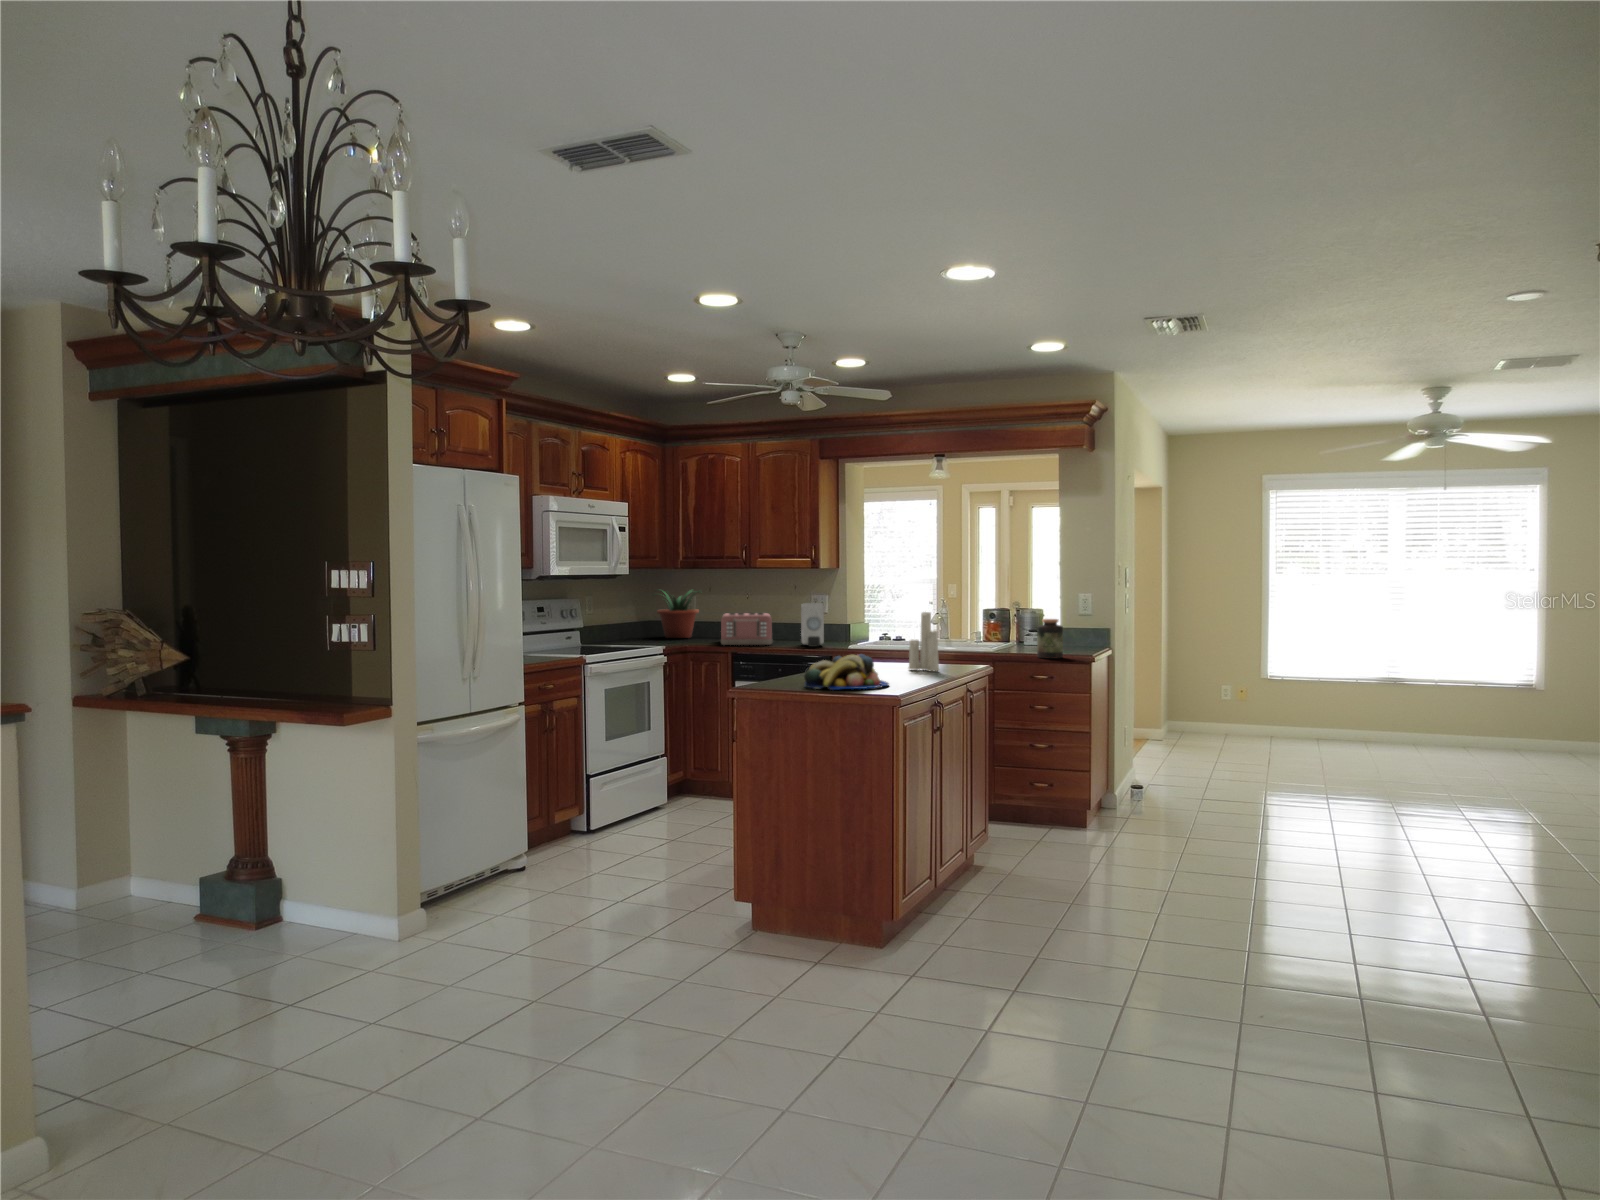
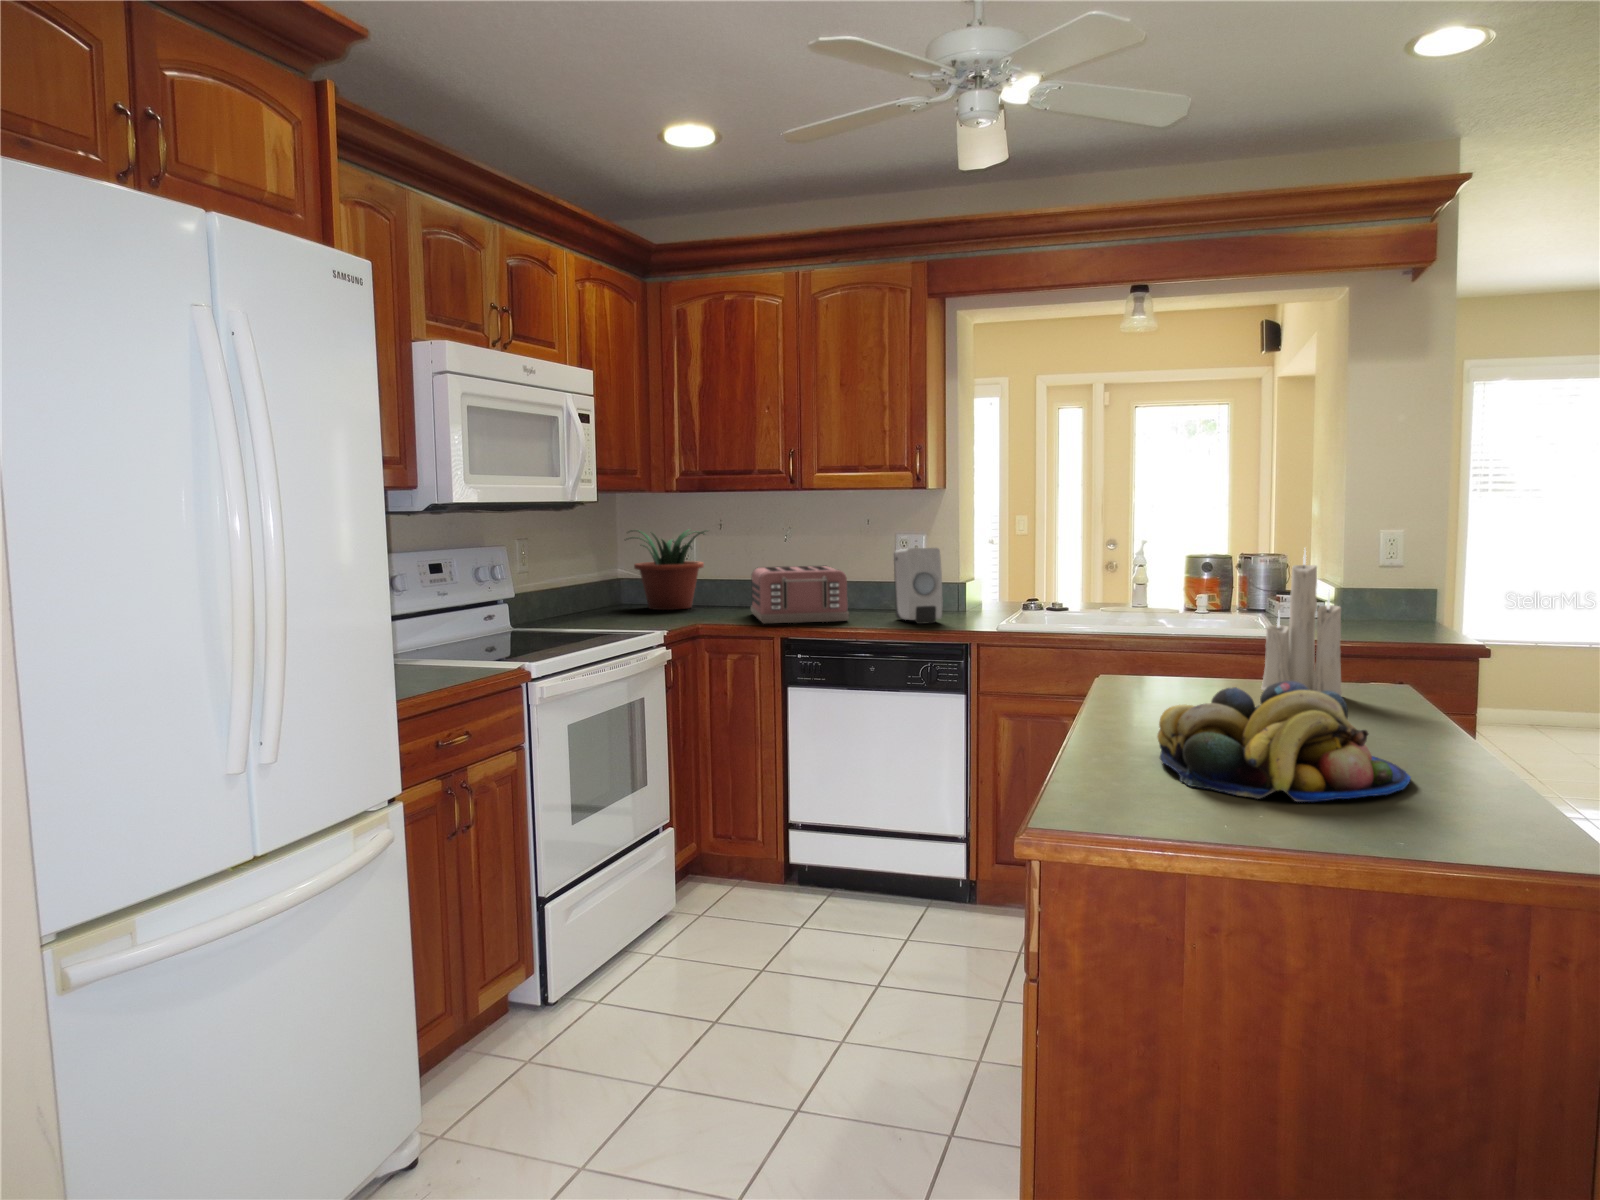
jar: present [1037,619,1063,659] -> none [1373,570,1429,644]

